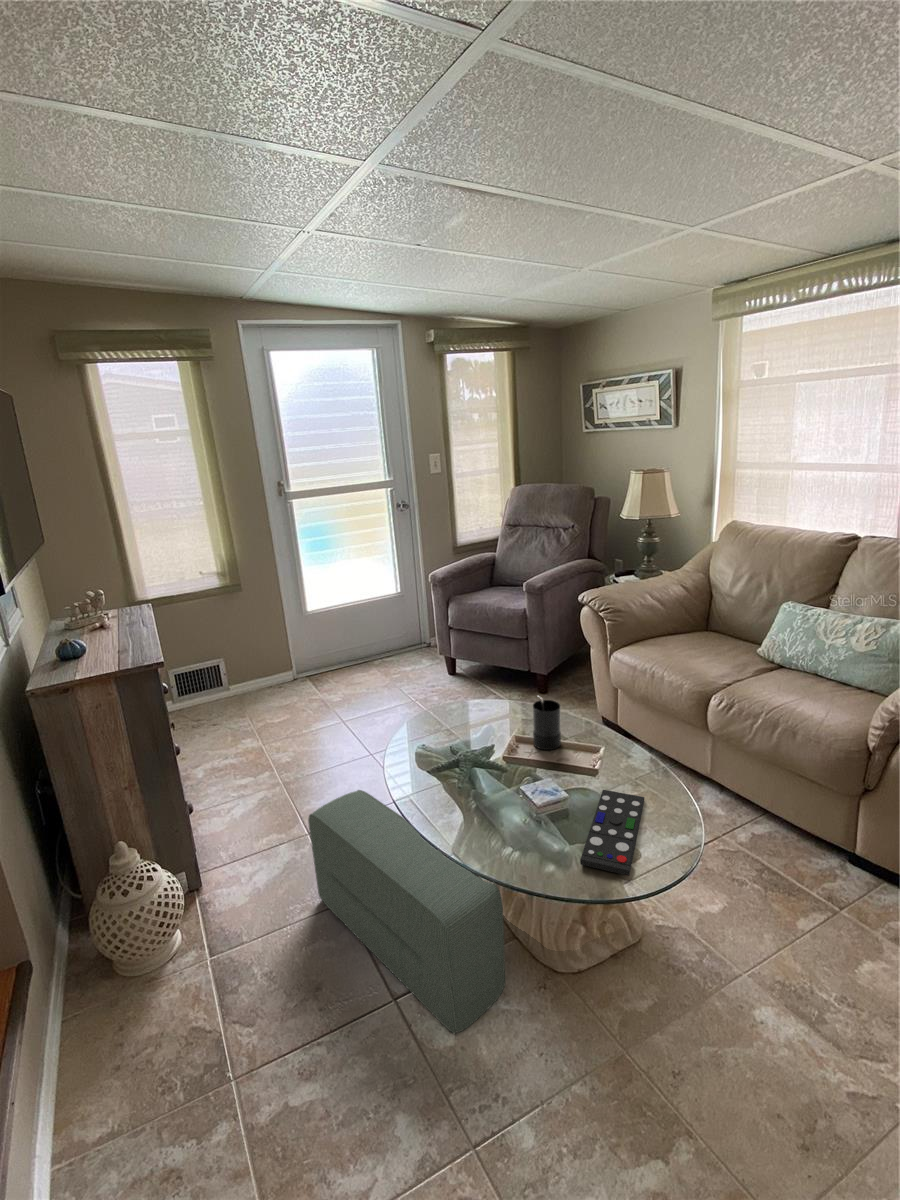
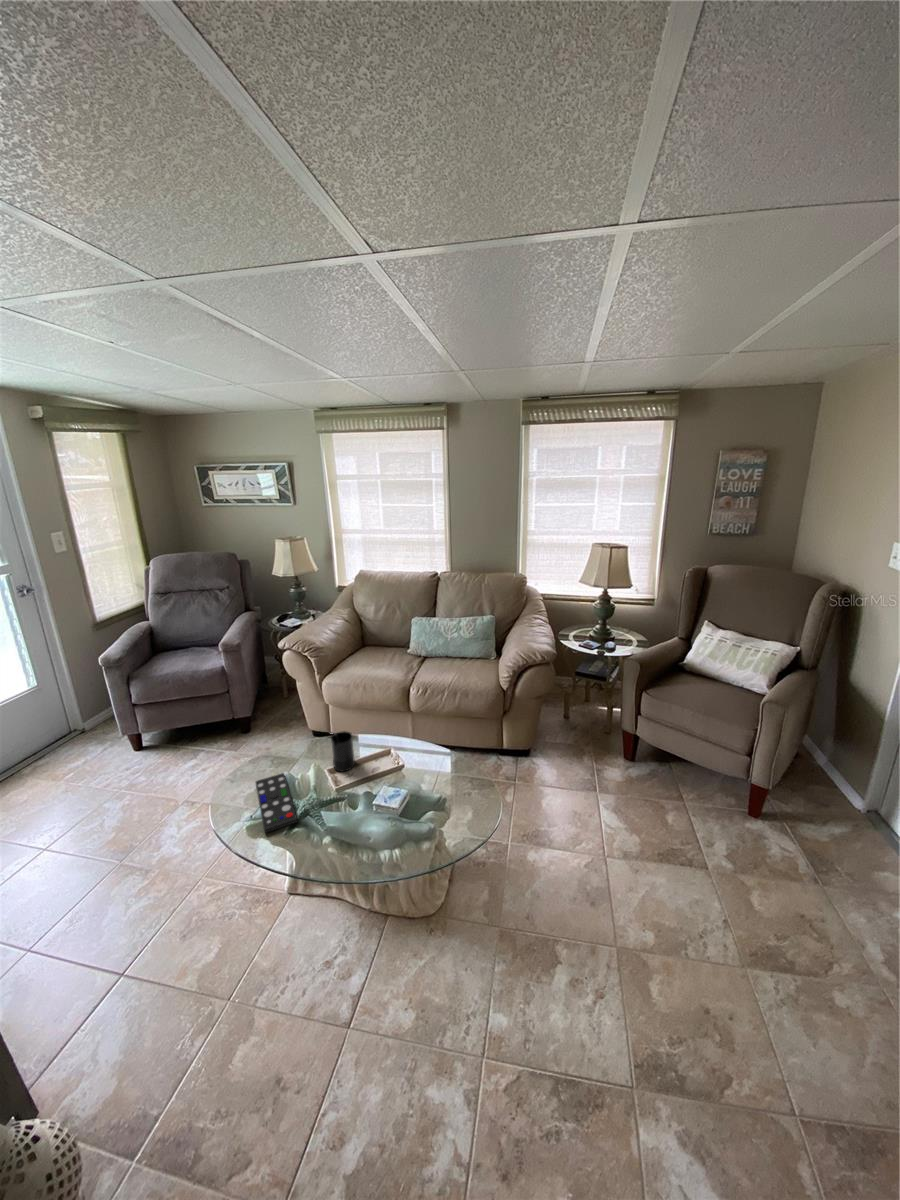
pouf: present [308,790,505,1034] -> none [188,875,417,1021]
remote control: present [580,790,644,876] -> present [256,773,297,833]

